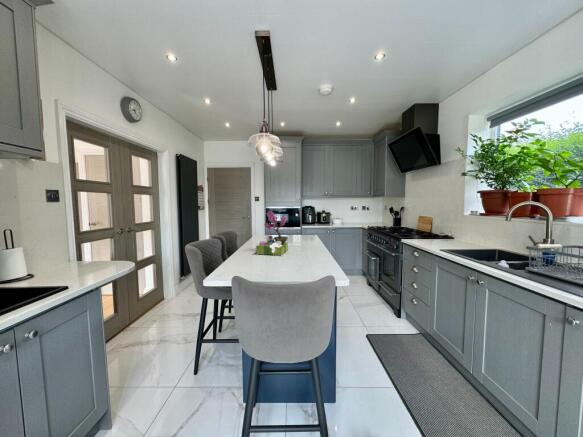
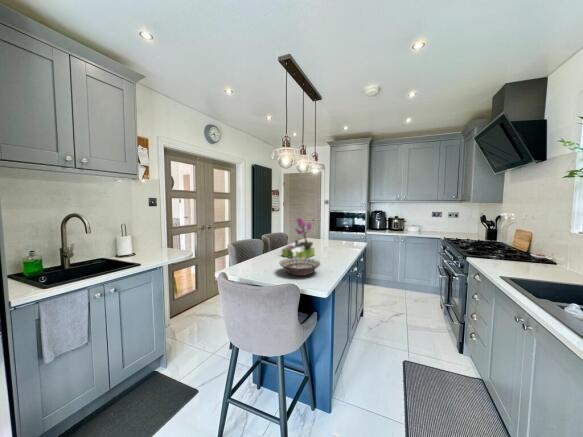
decorative bowl: none [278,252,321,270] -> present [279,258,320,276]

